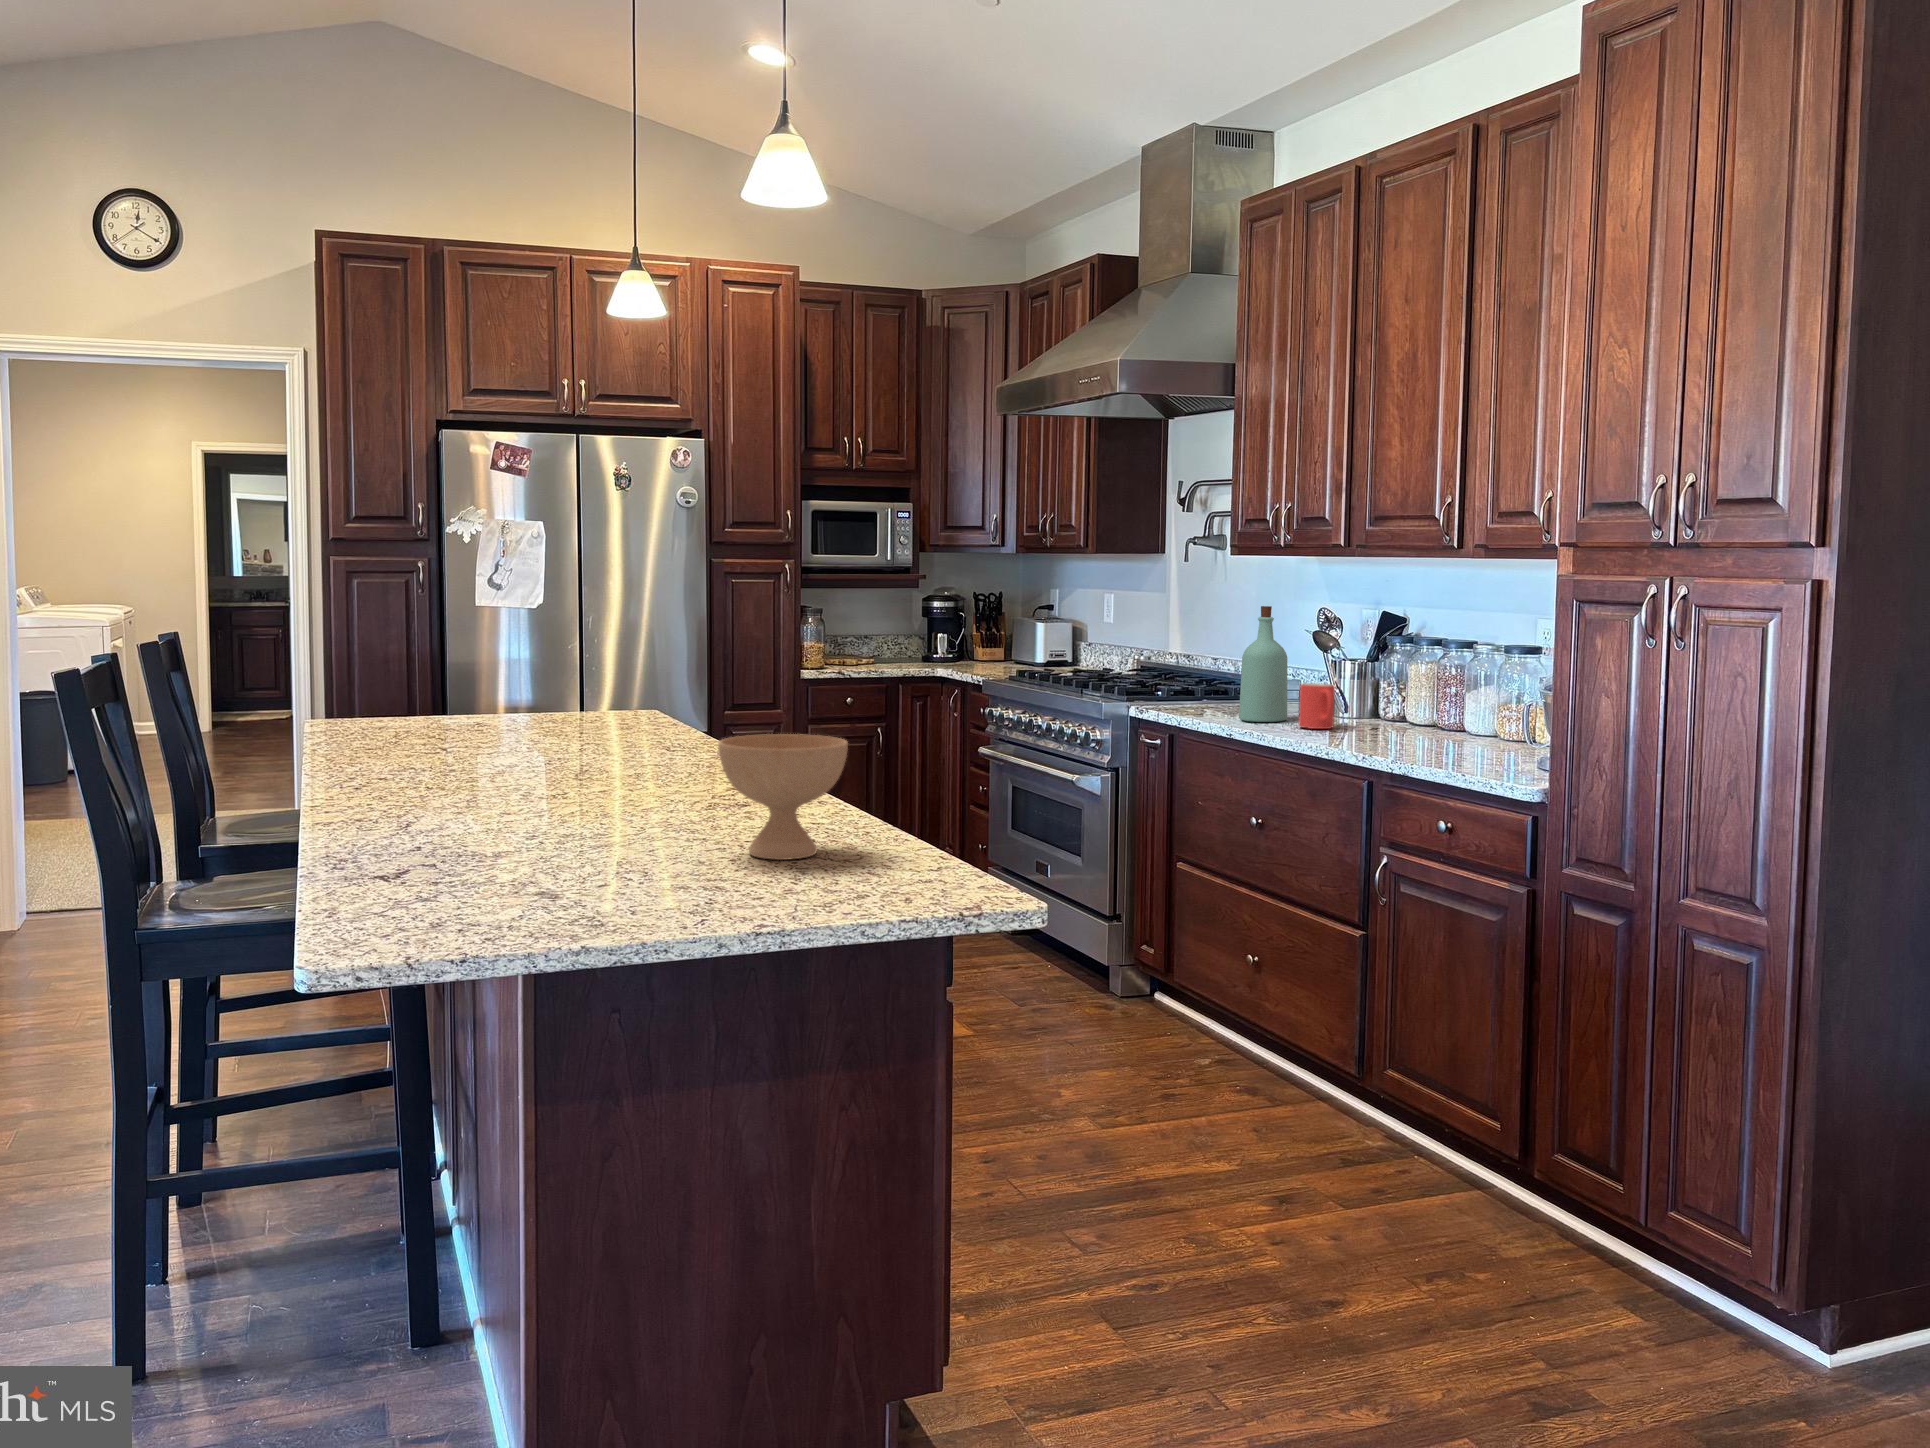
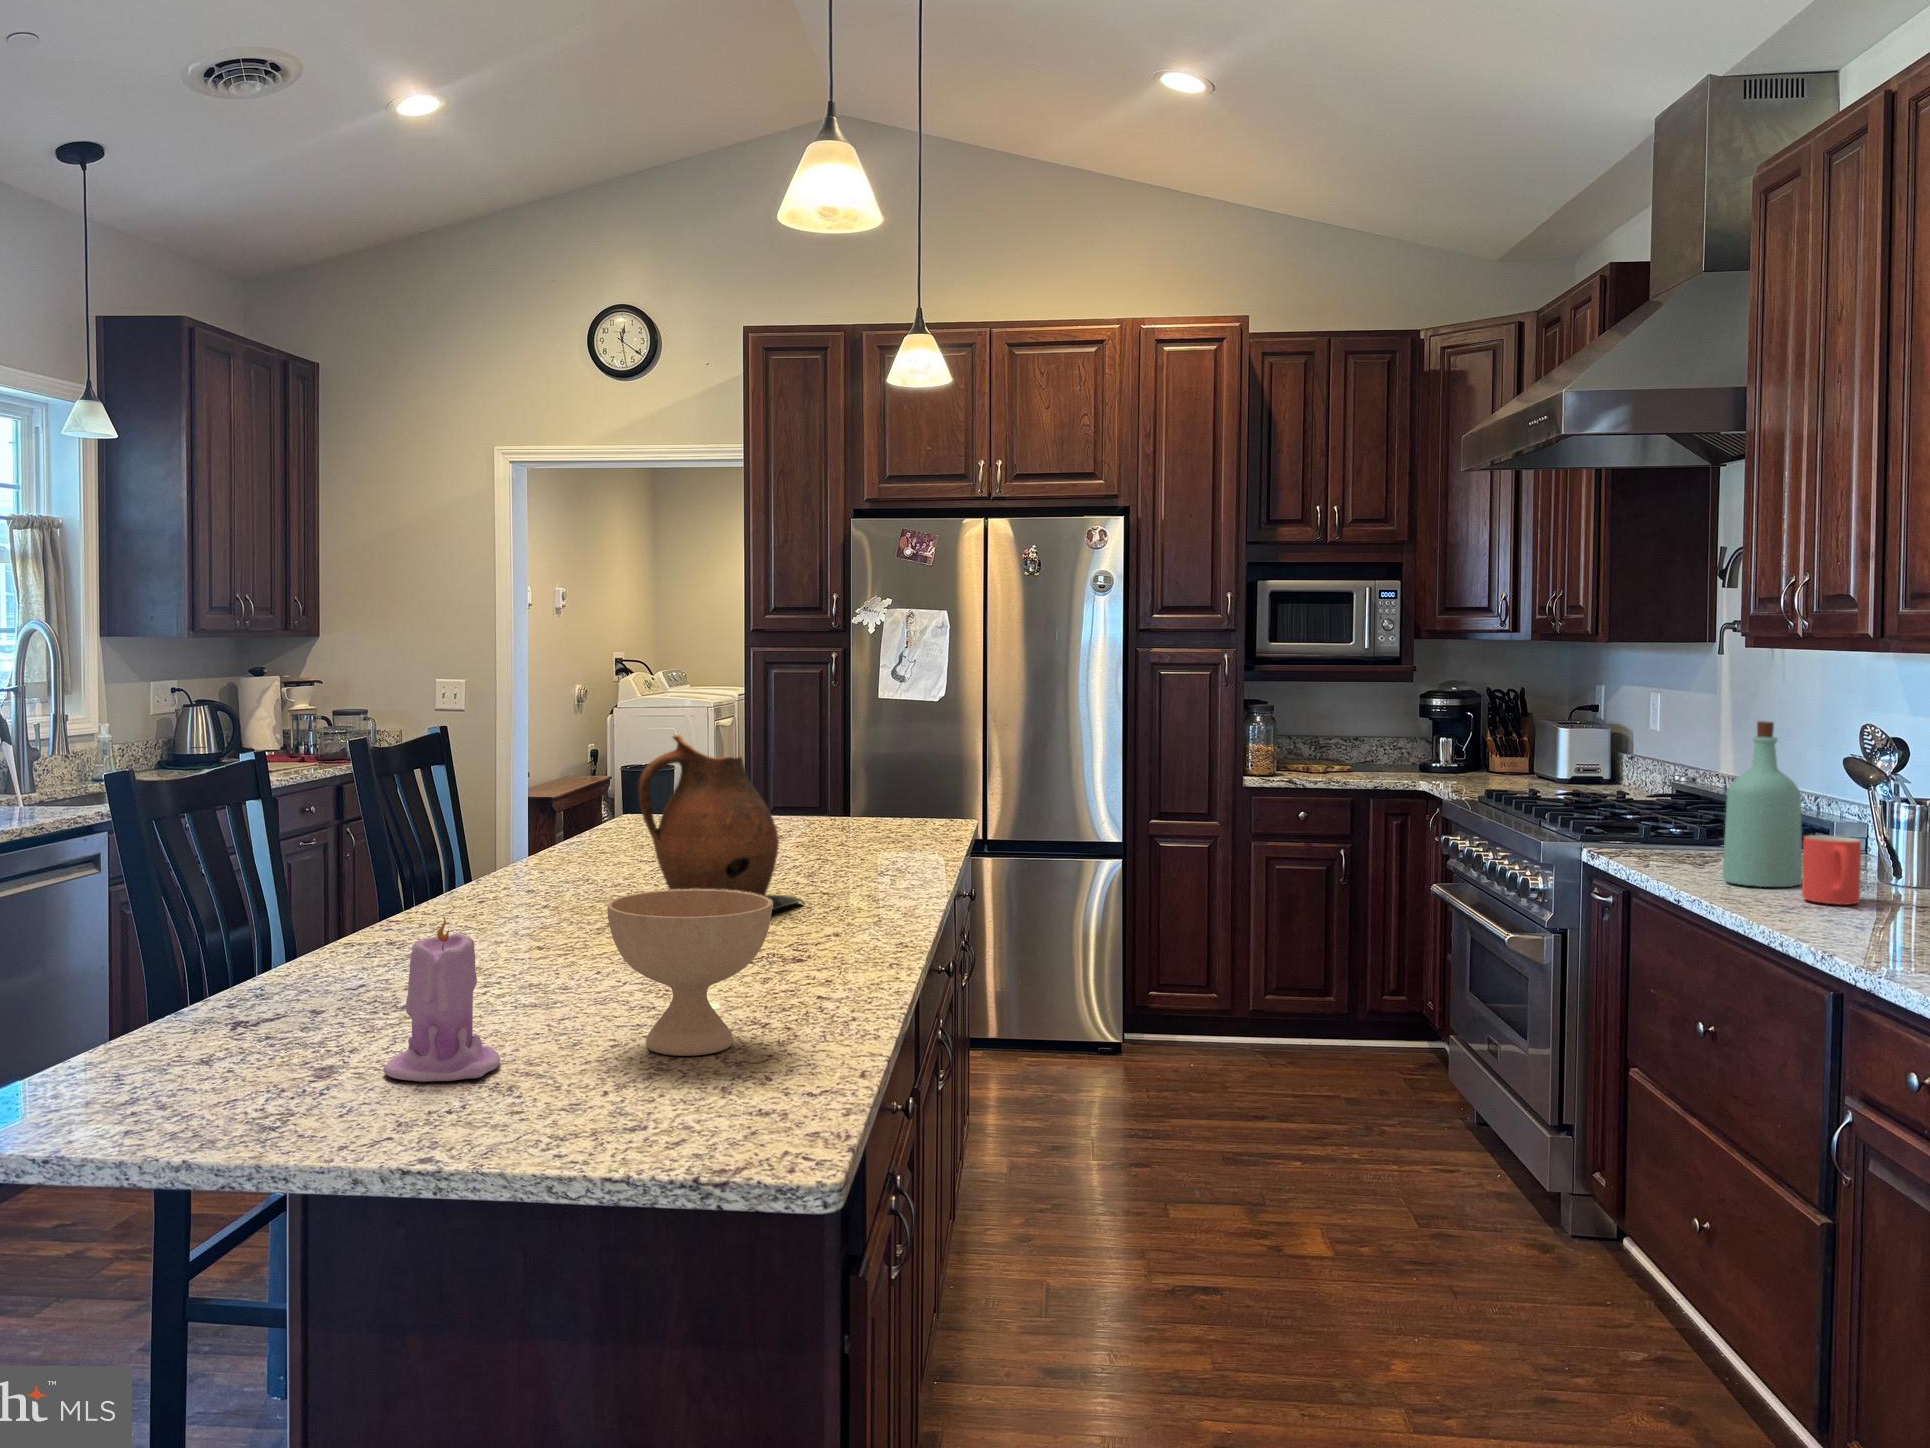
ceramic pitcher: none [512,625,646,785] -> present [639,735,804,910]
candle: none [587,758,681,890] -> present [383,917,500,1082]

